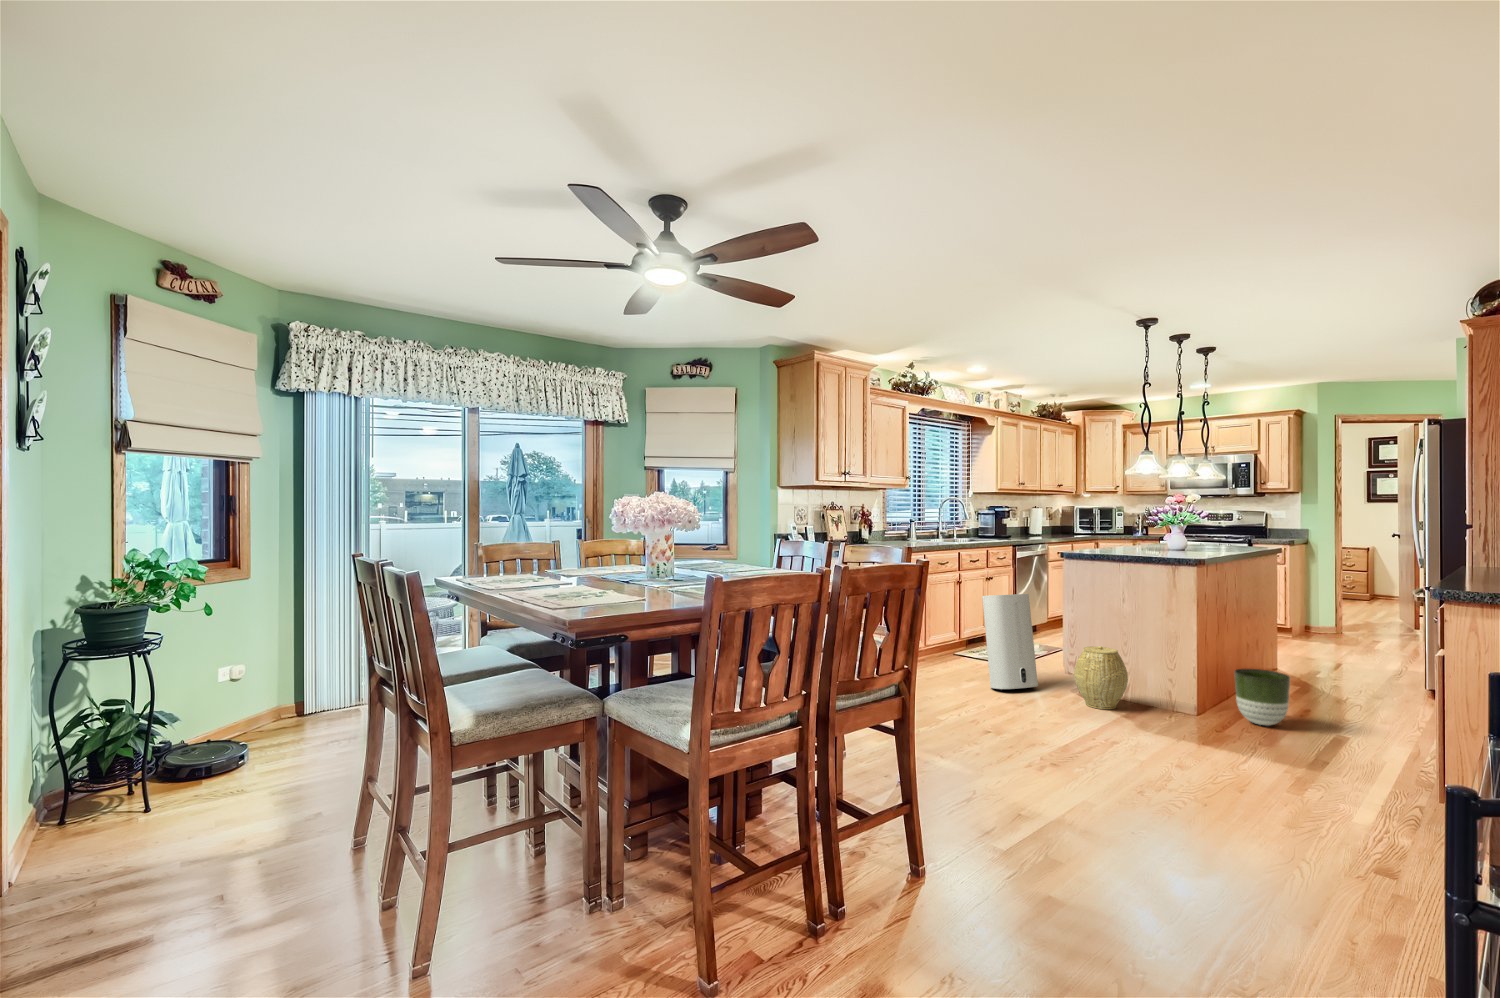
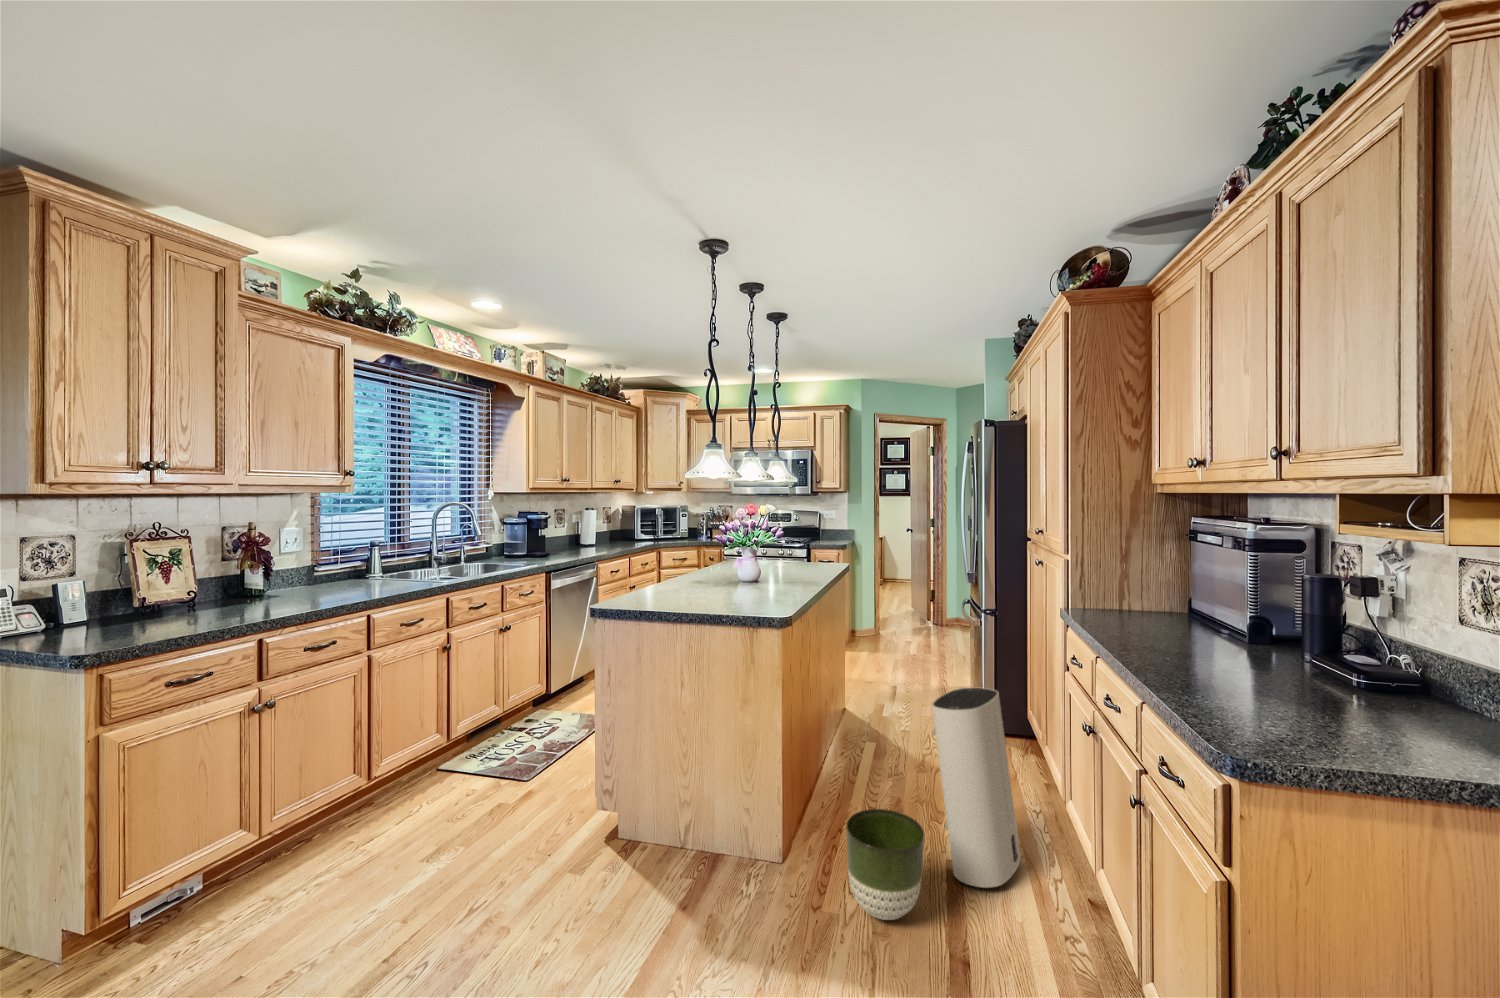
air purifier: present [982,594,1038,690] -> present [932,688,1021,888]
woven basket: present [1074,646,1128,709] -> none [592,807,684,945]

